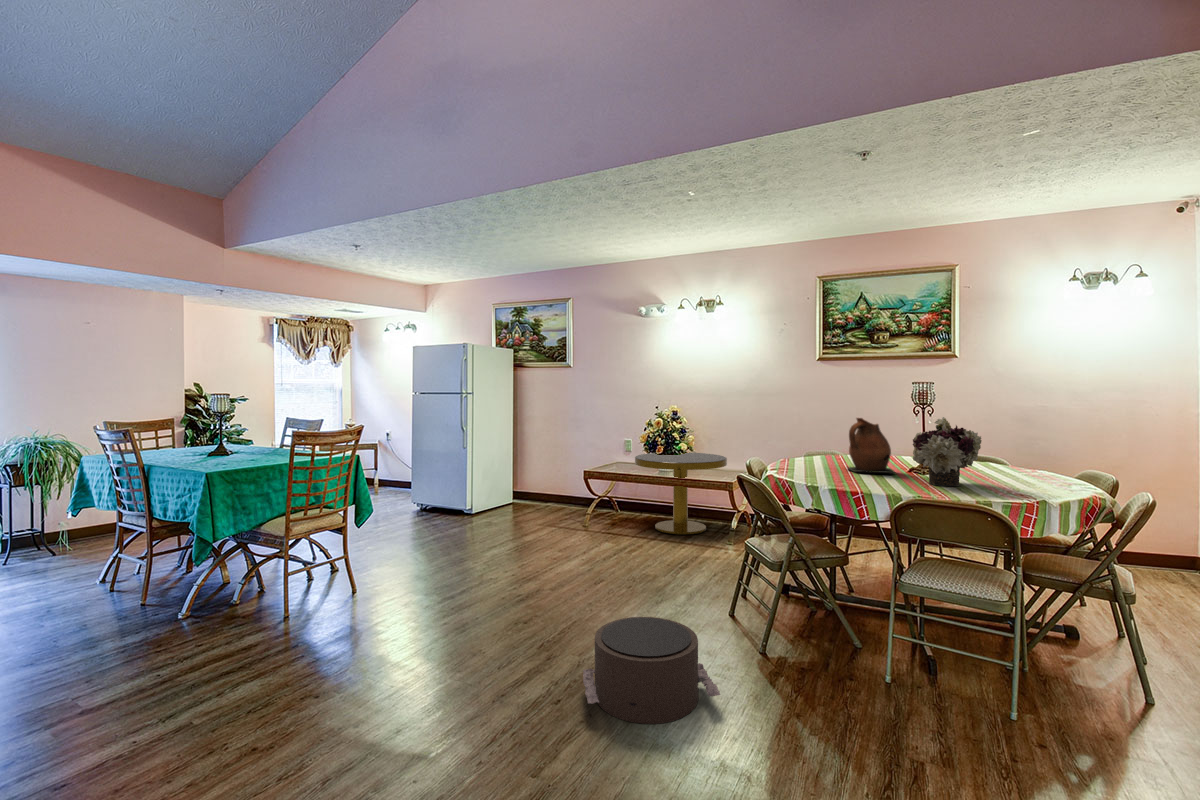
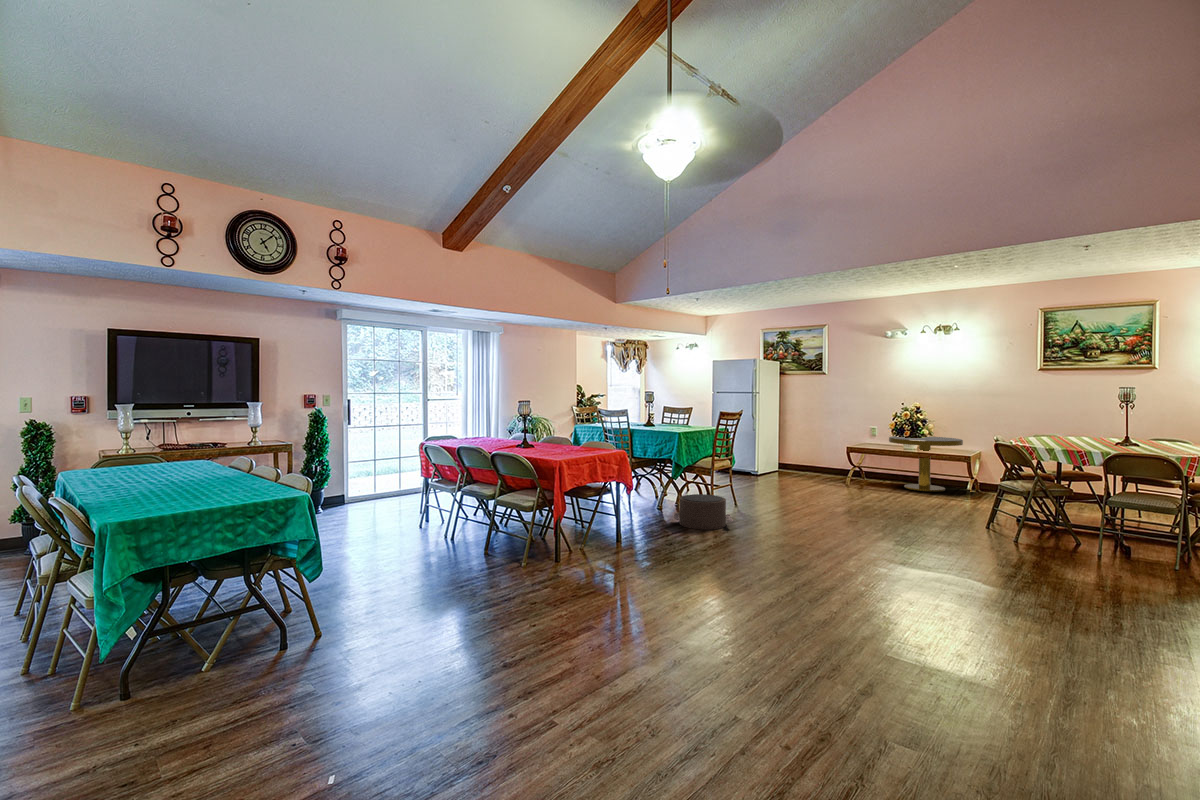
flower arrangement: present [913,417,982,486] -> none [1122,406,1169,445]
ceramic pitcher: present [848,418,895,474] -> none [1073,407,1110,441]
pouf: present [583,617,720,724] -> present [674,494,733,530]

